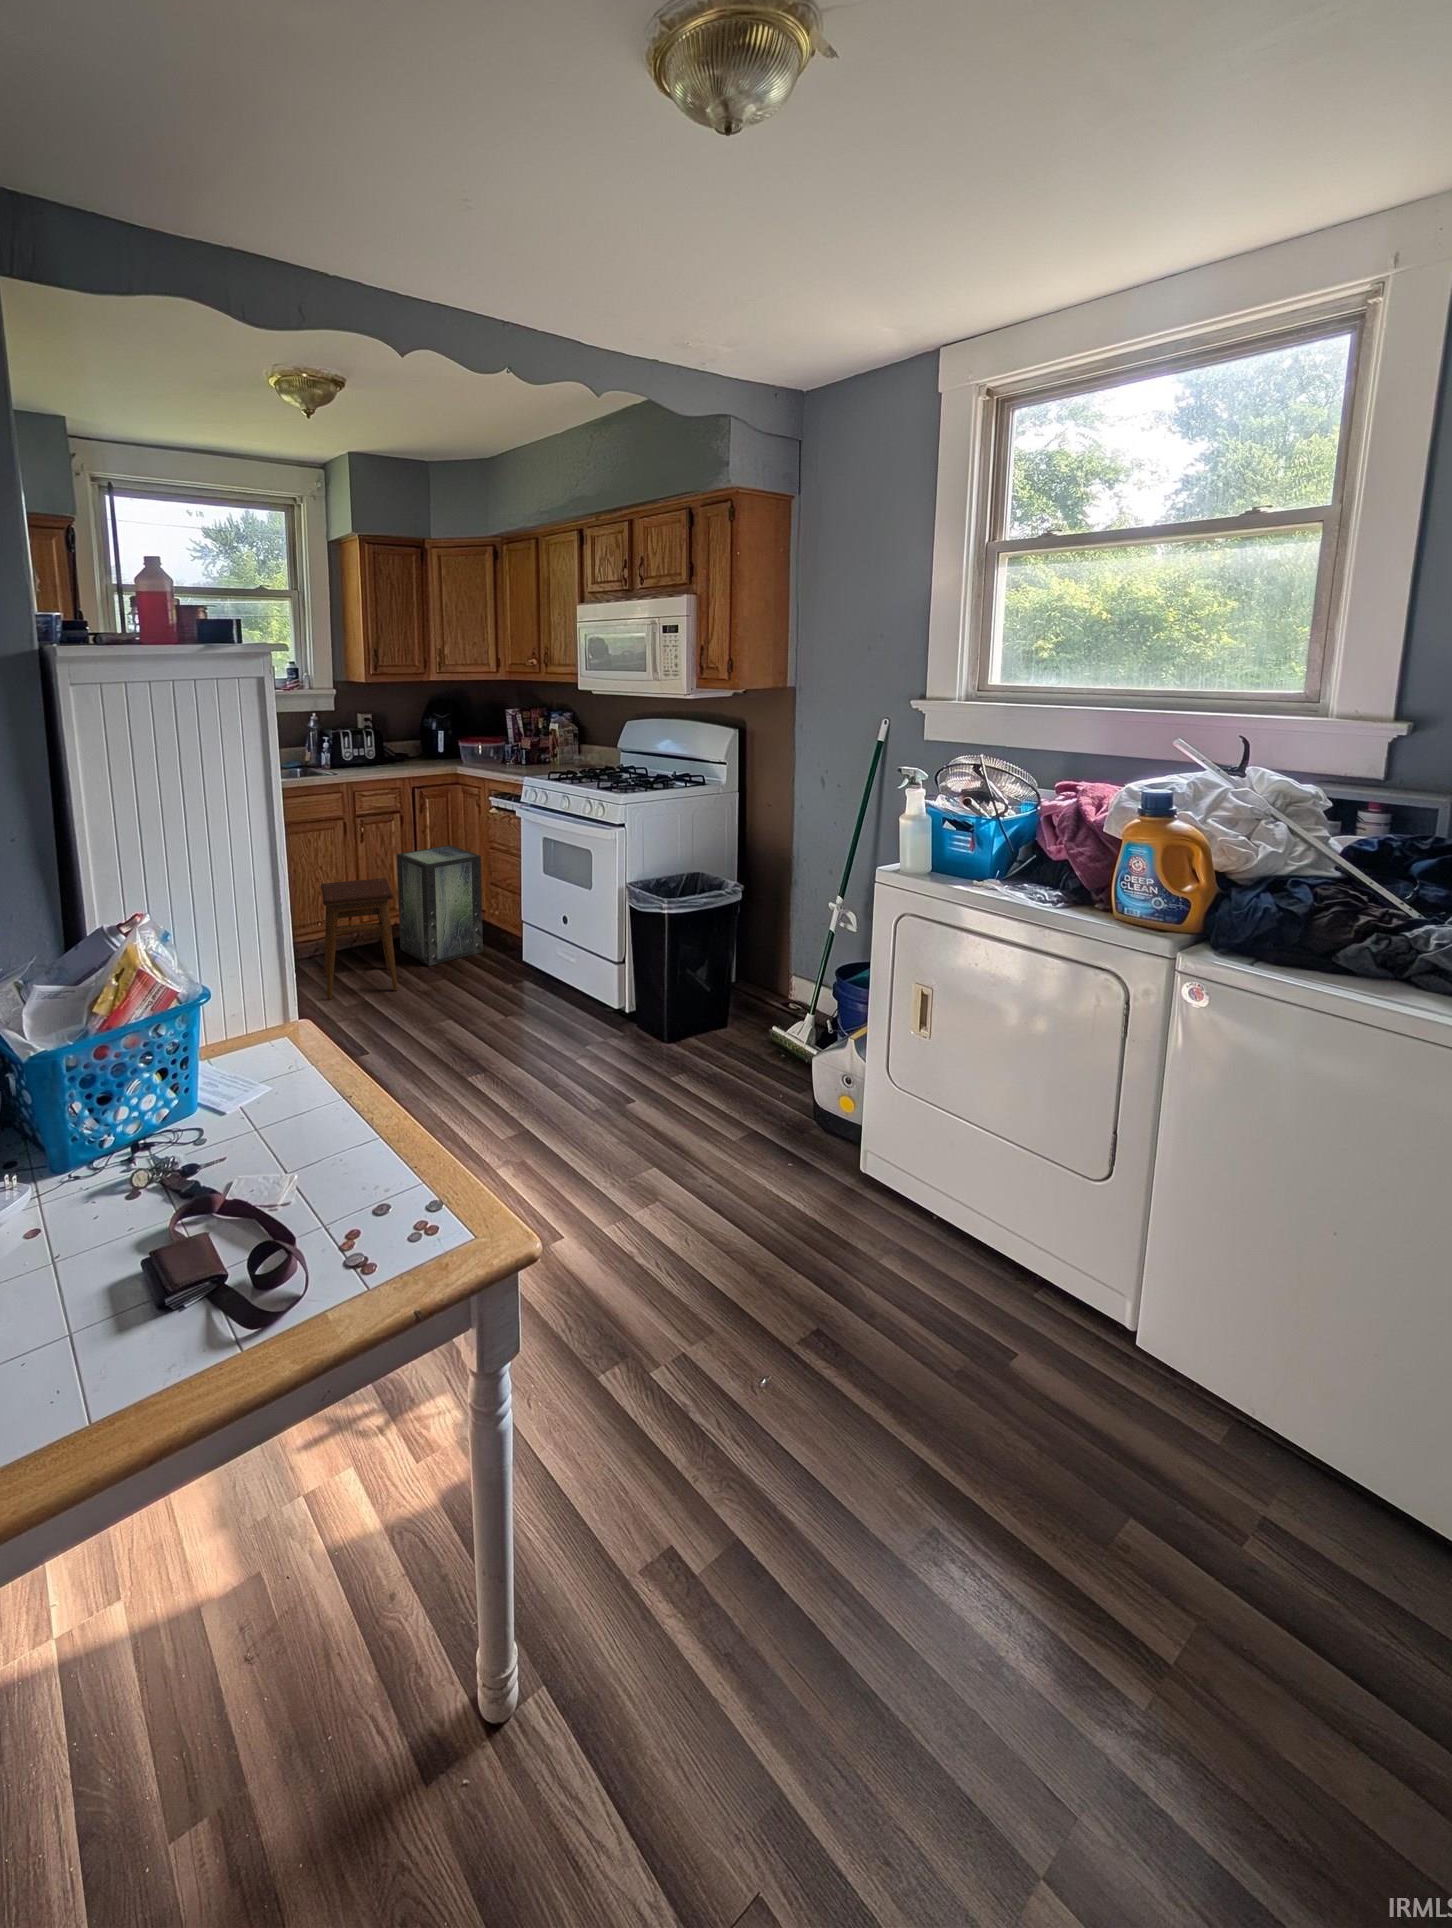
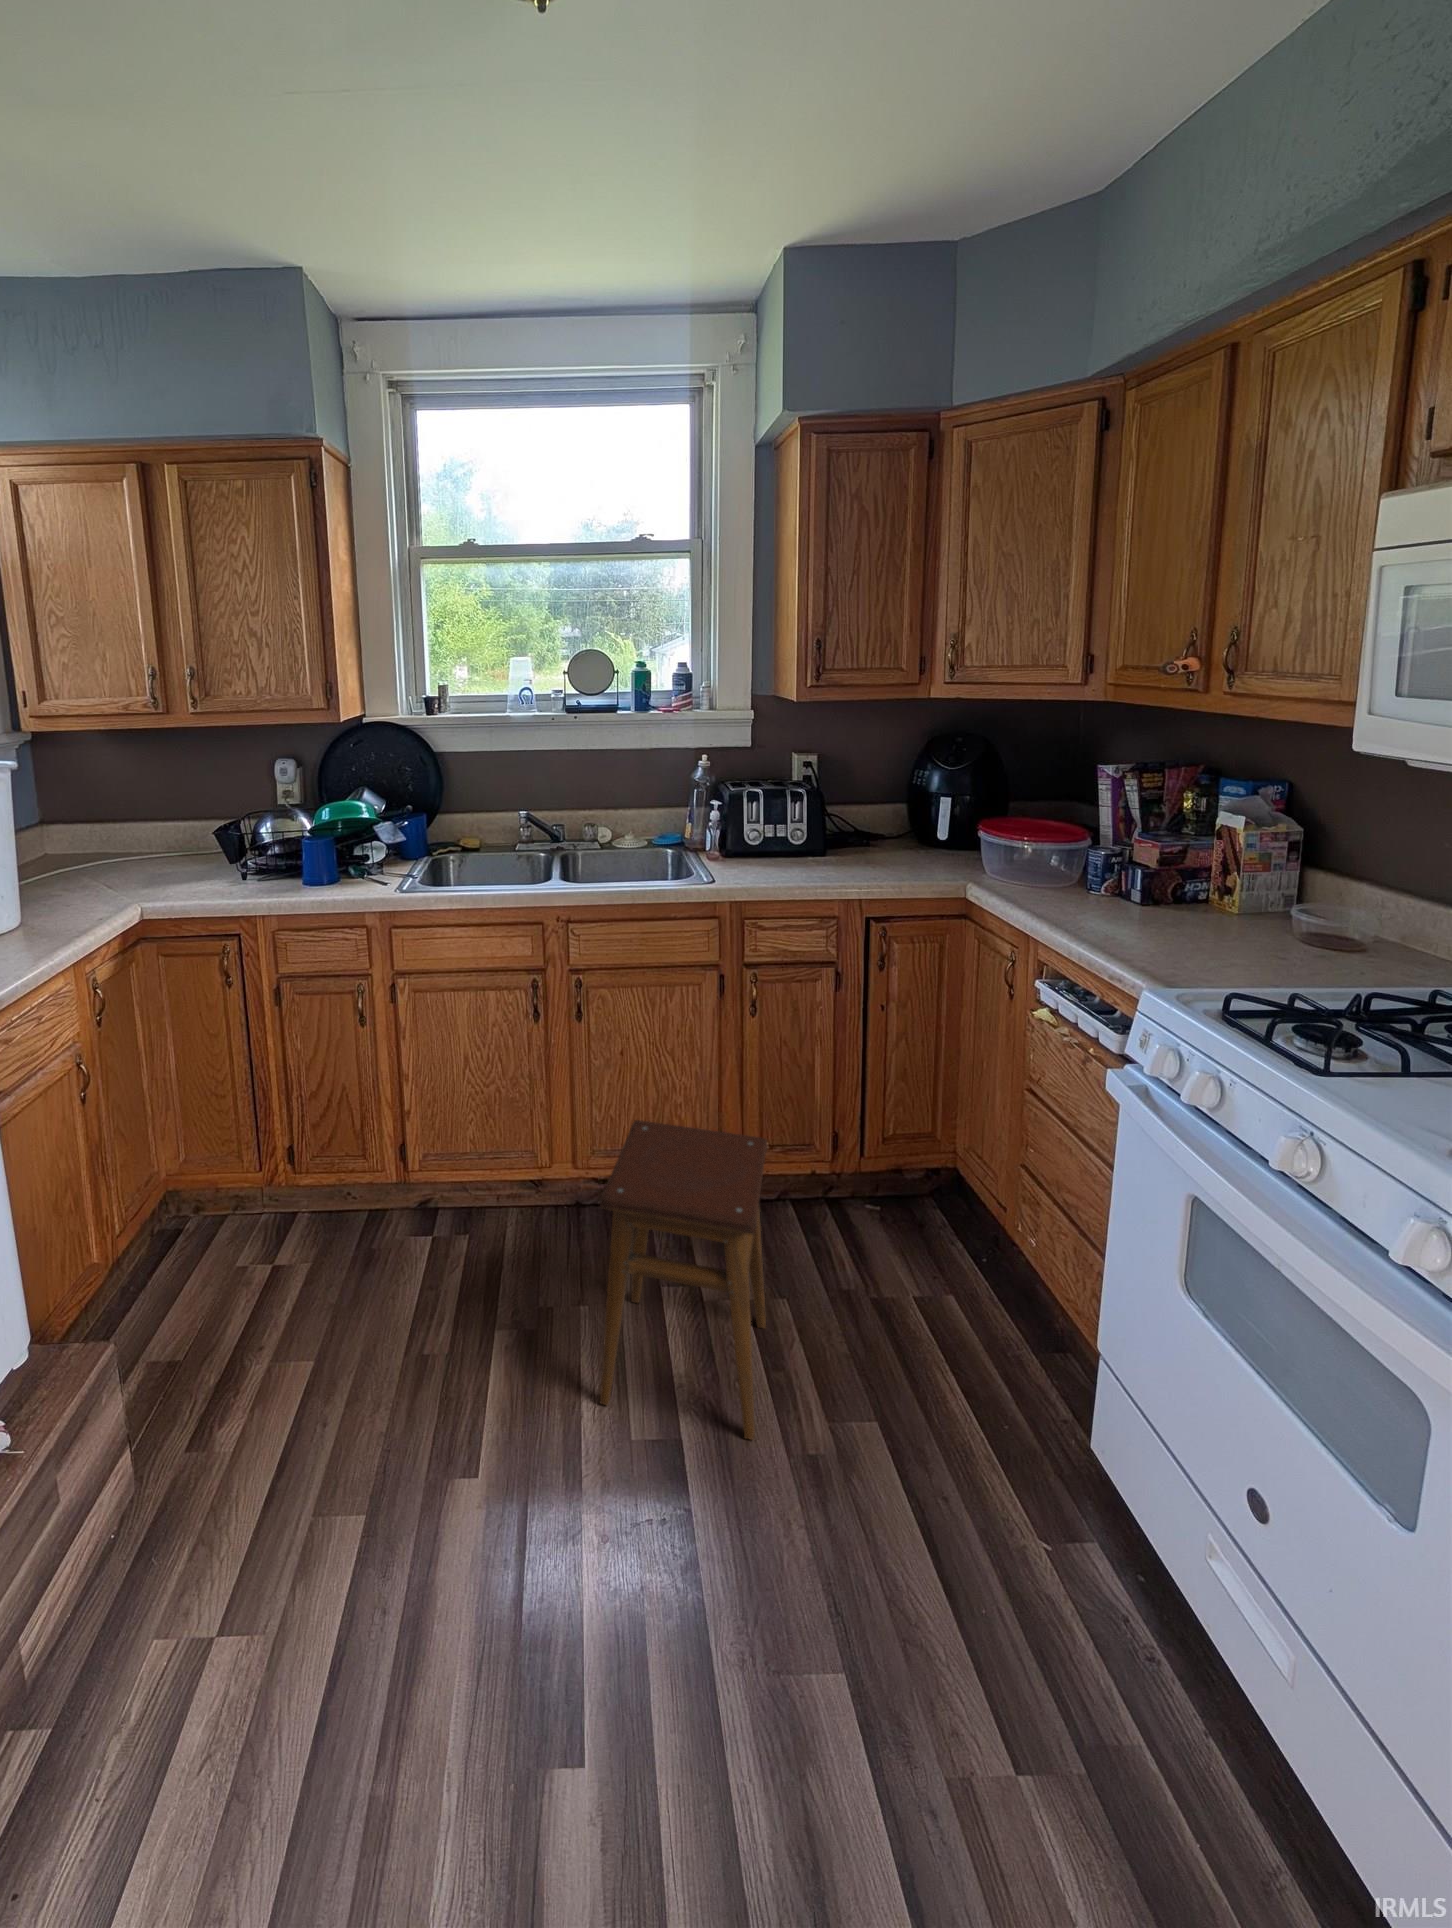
storage box: present [397,845,483,966] -> none [804,1062,1002,1358]

